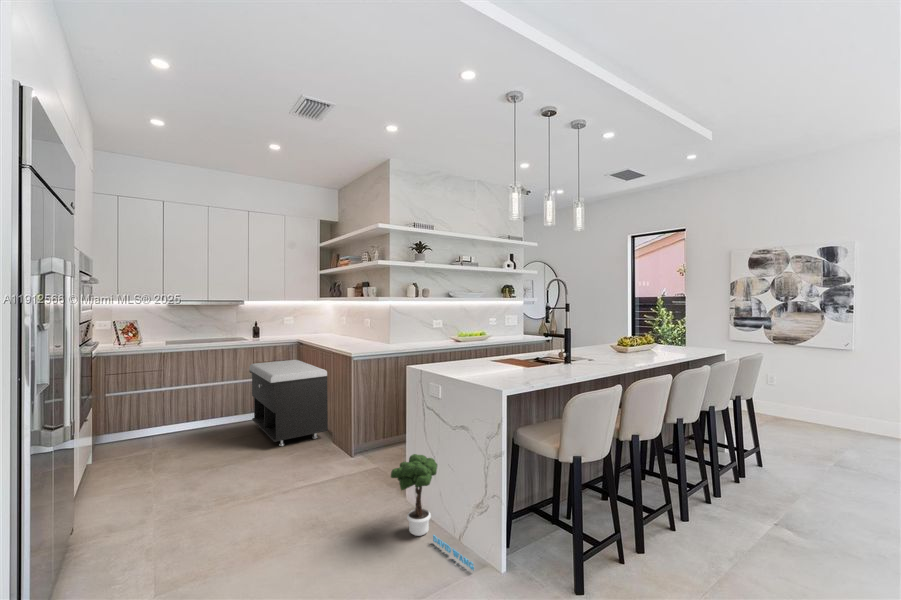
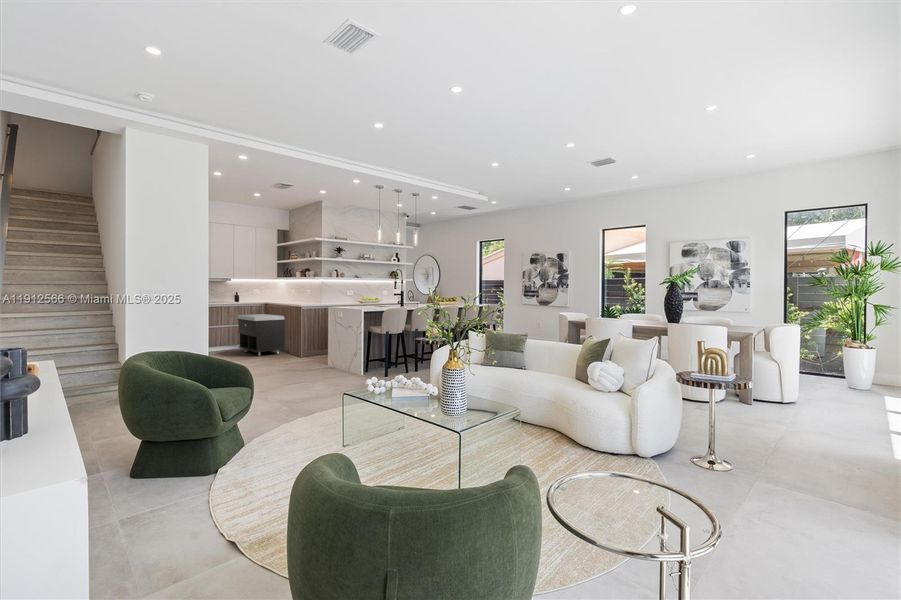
potted tree: present [391,454,474,571] -> none [316,340,346,374]

